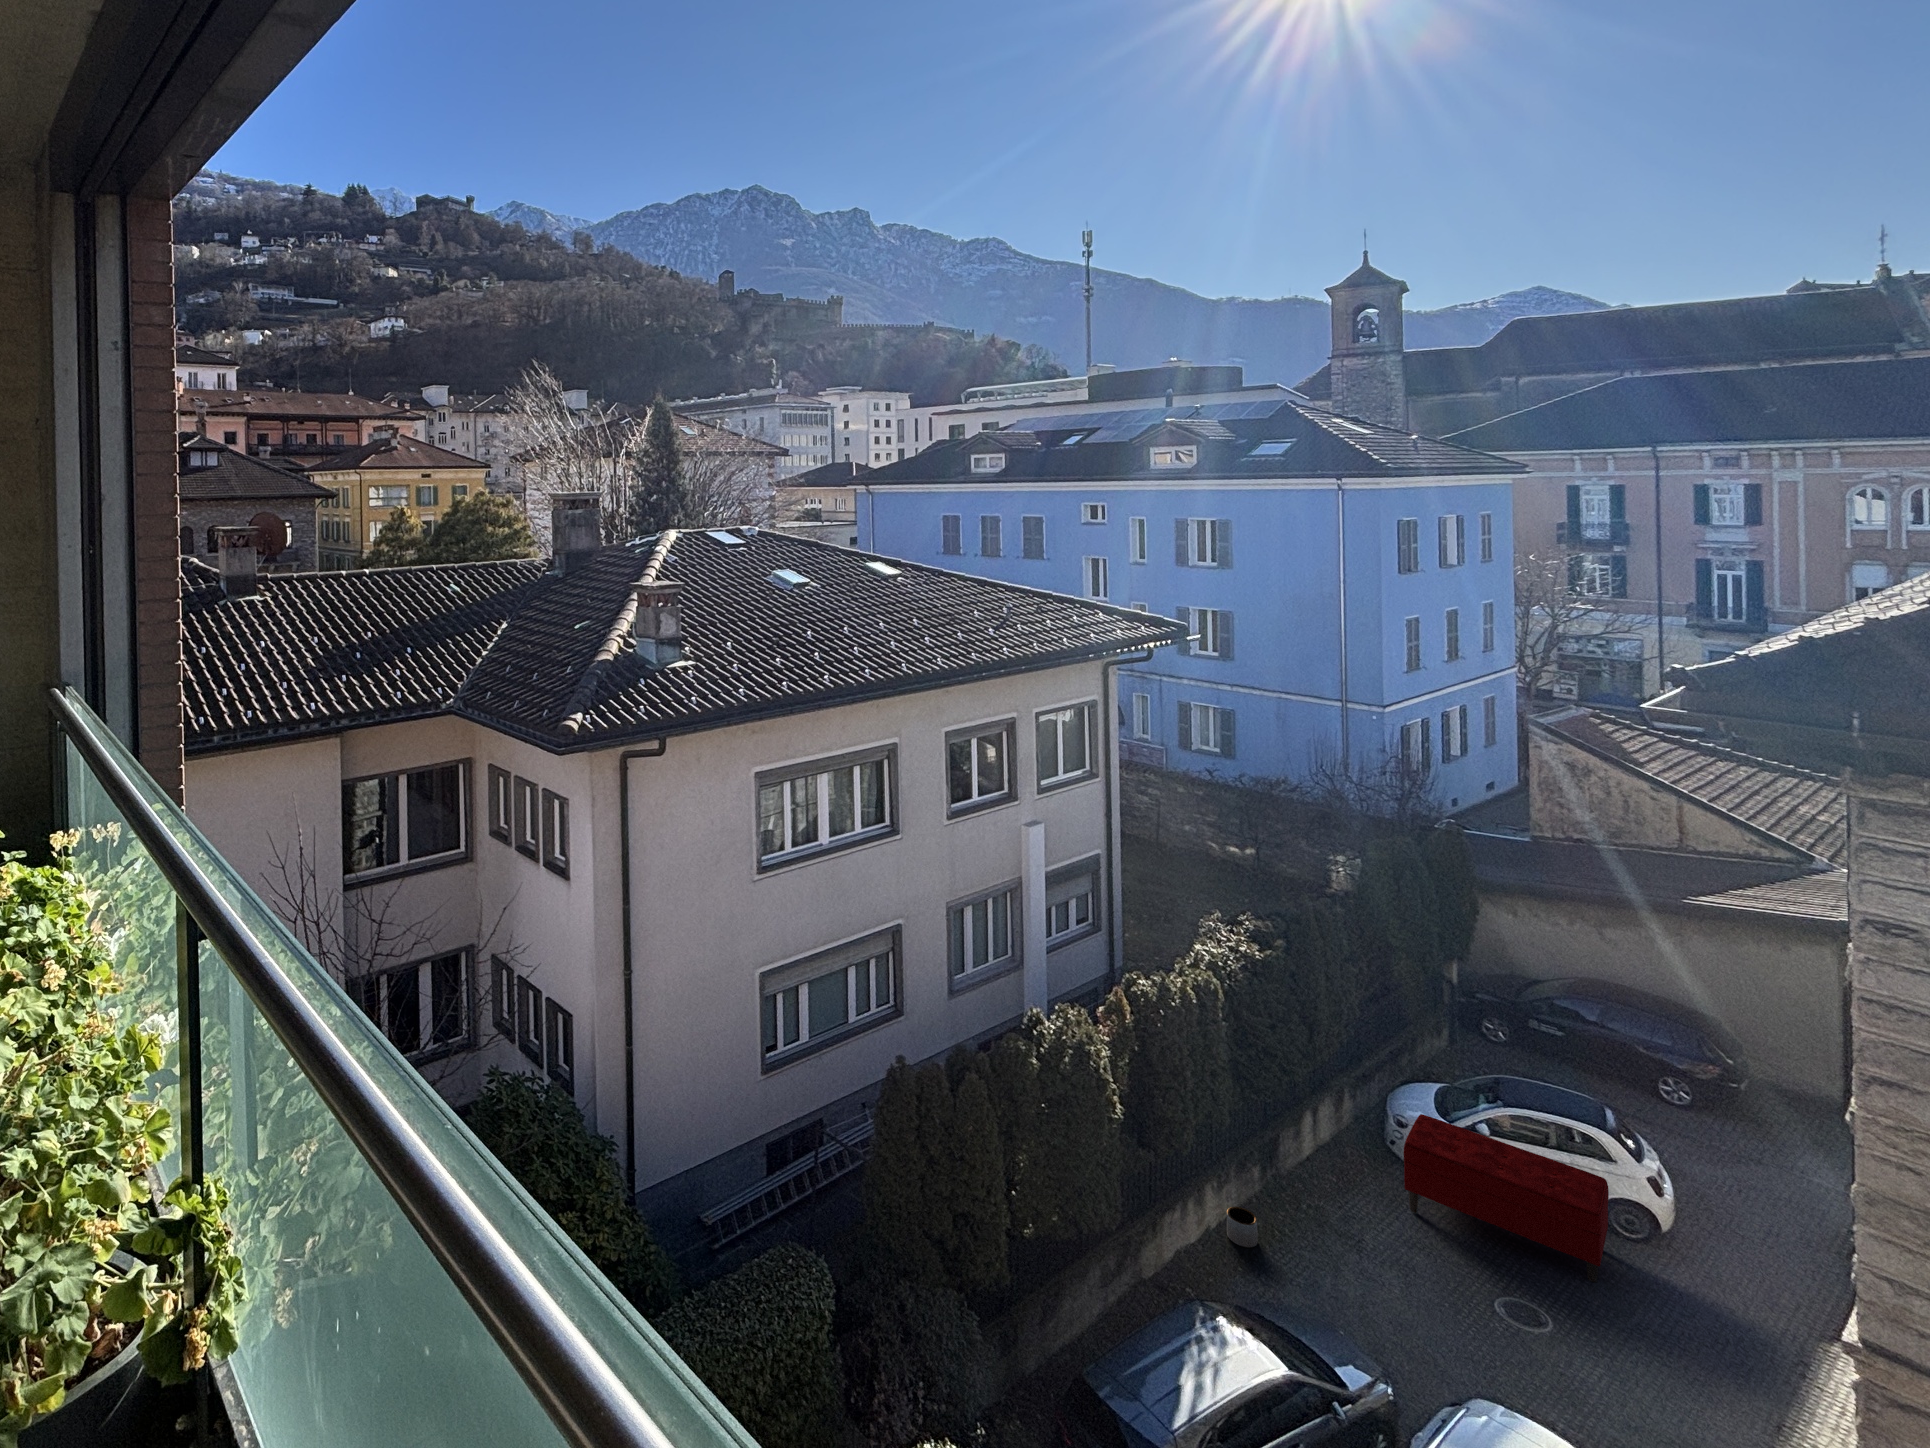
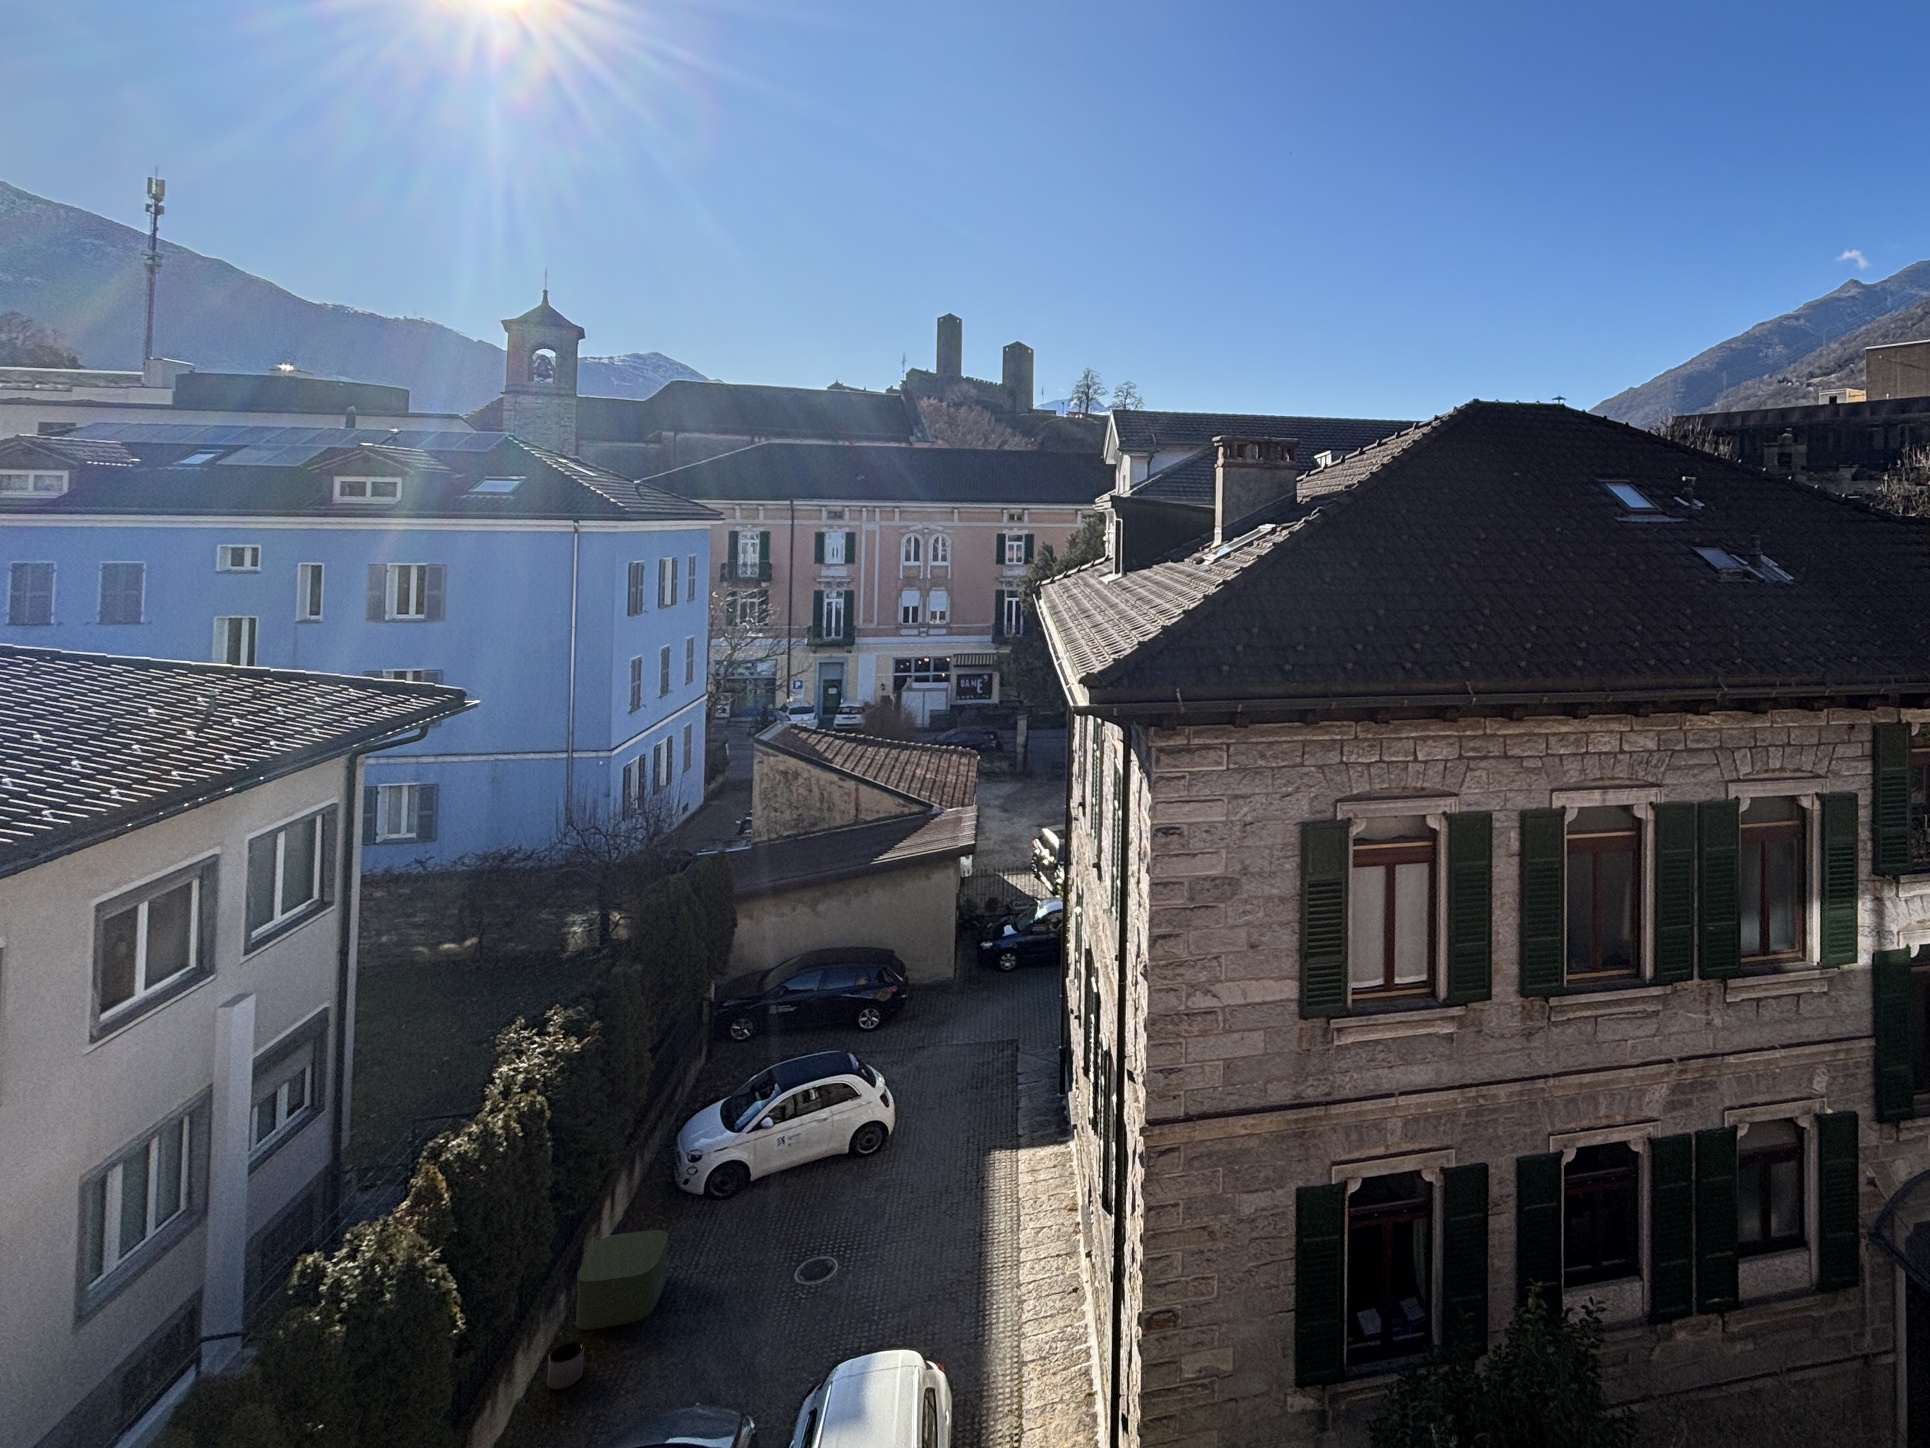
bench: present [1404,1114,1609,1283] -> none [710,1112,863,1236]
storage box: none [1262,1143,1352,1239] -> present [576,1230,669,1330]

